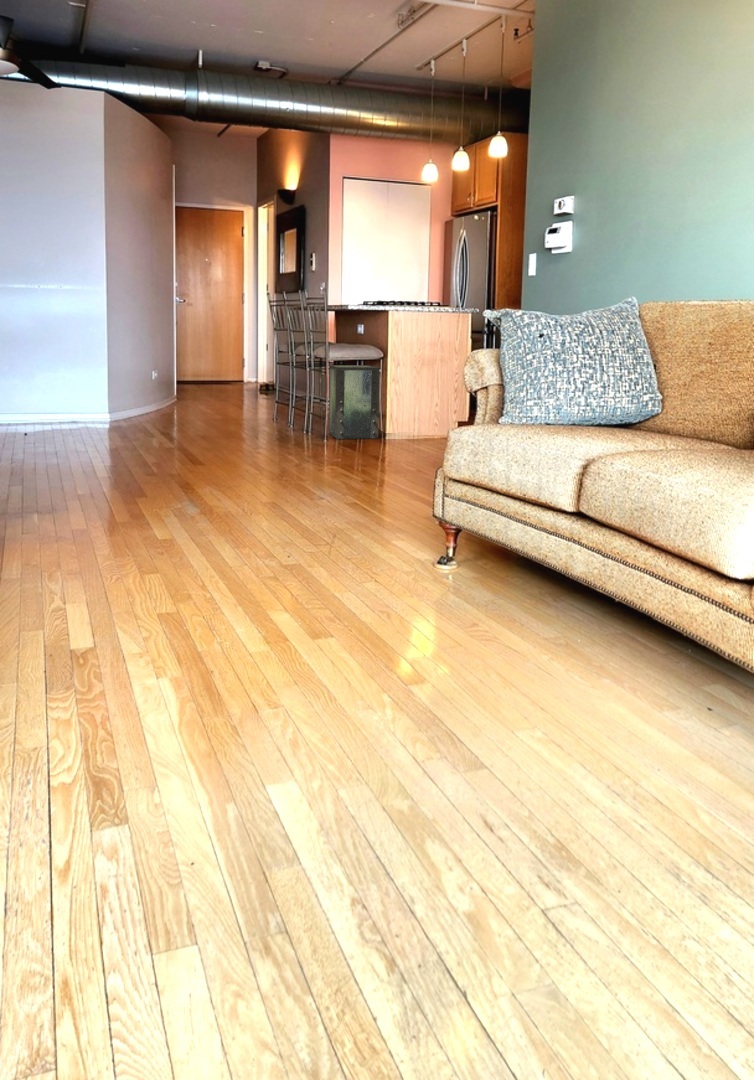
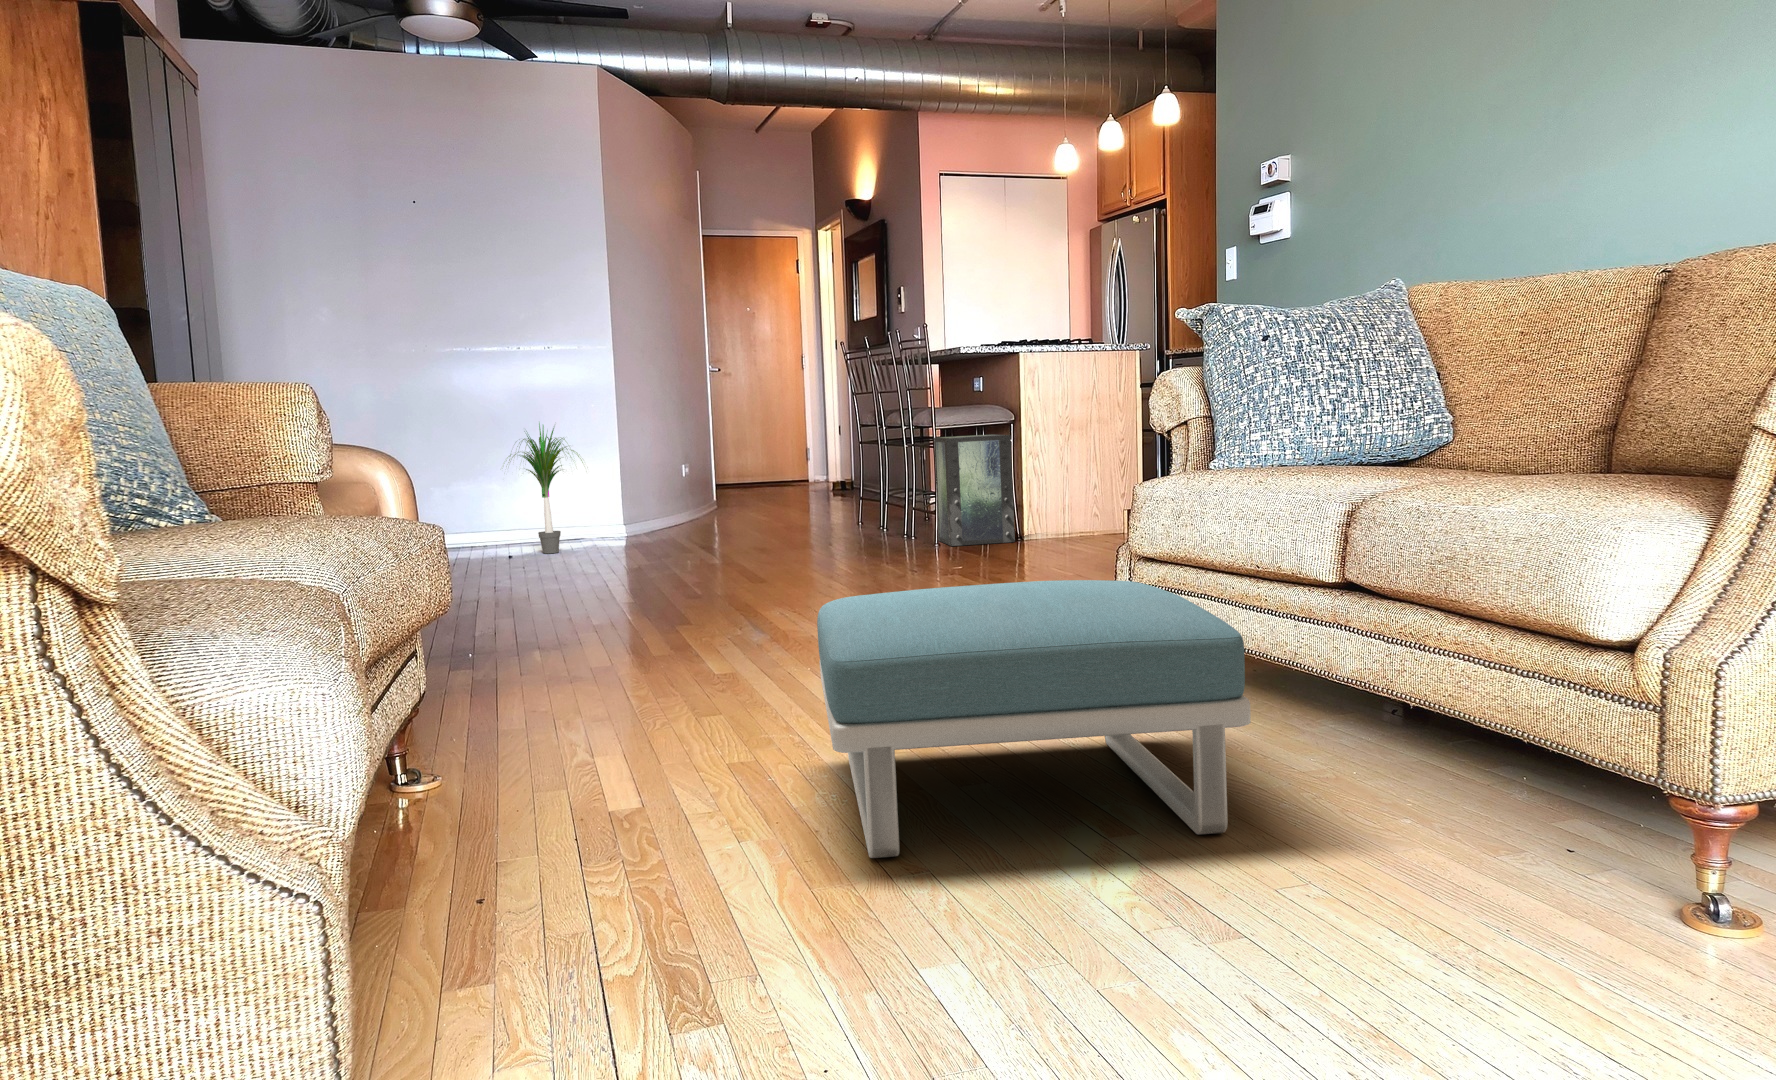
potted plant: none [34,332,98,426] -> present [507,423,583,554]
footstool: none [225,502,507,694] -> present [817,580,1251,858]

